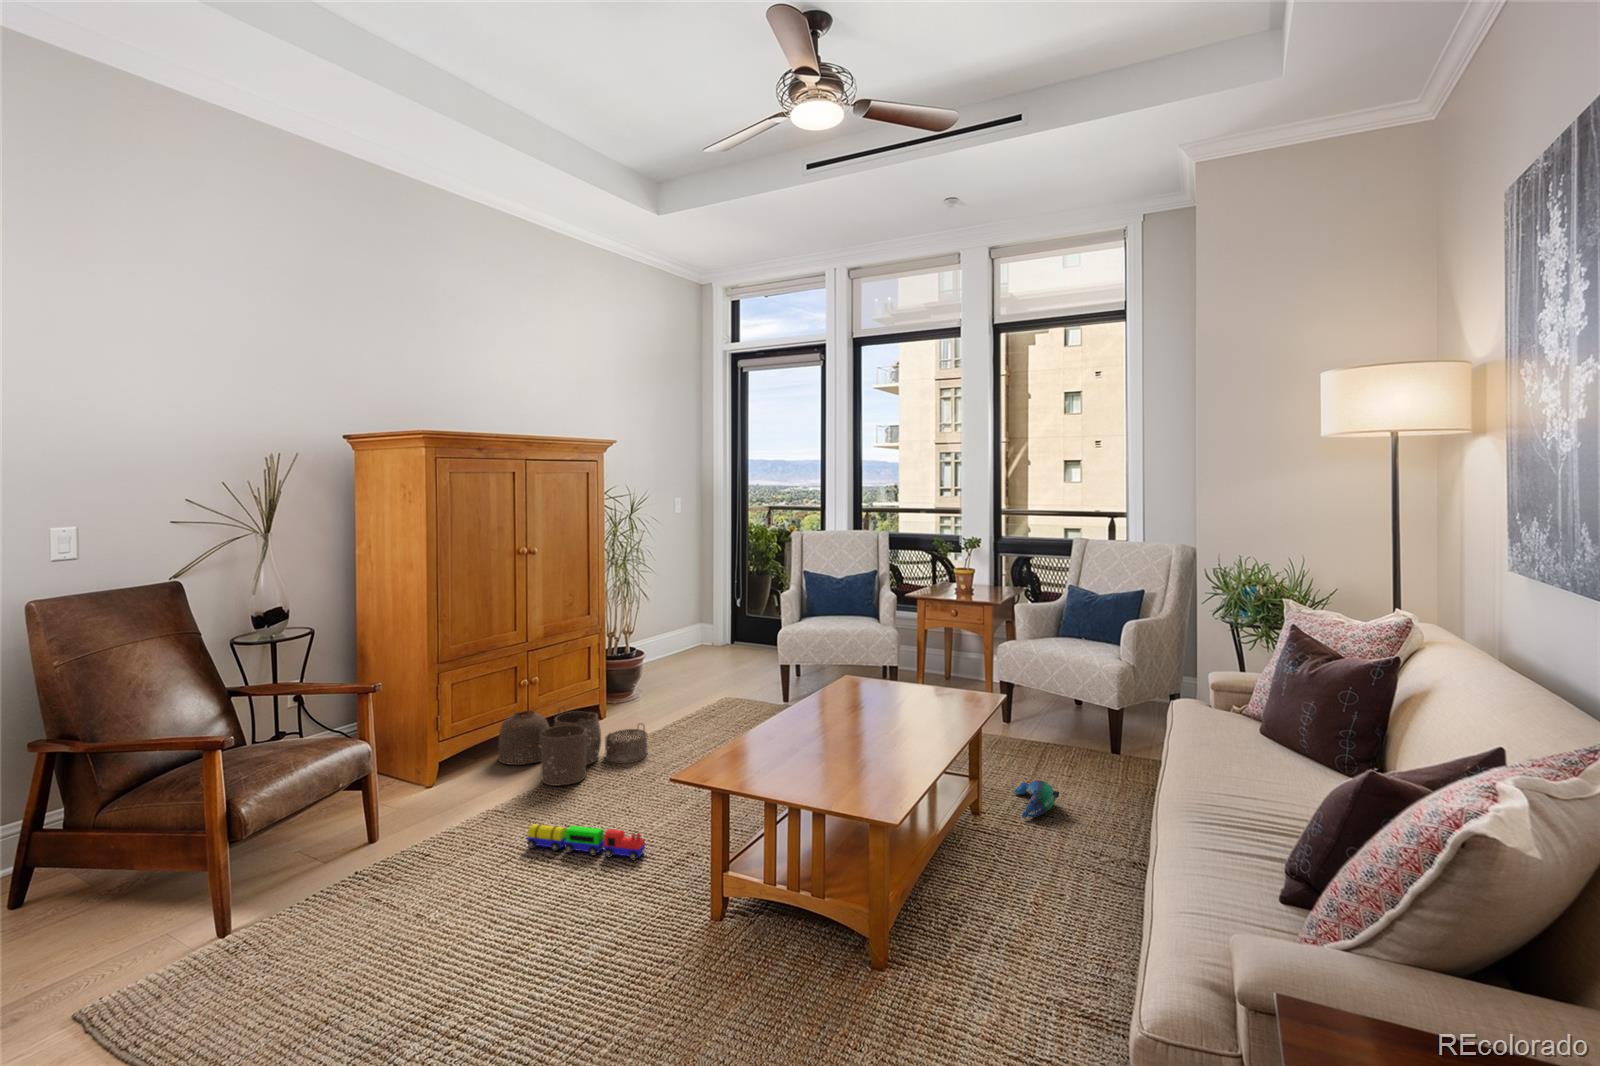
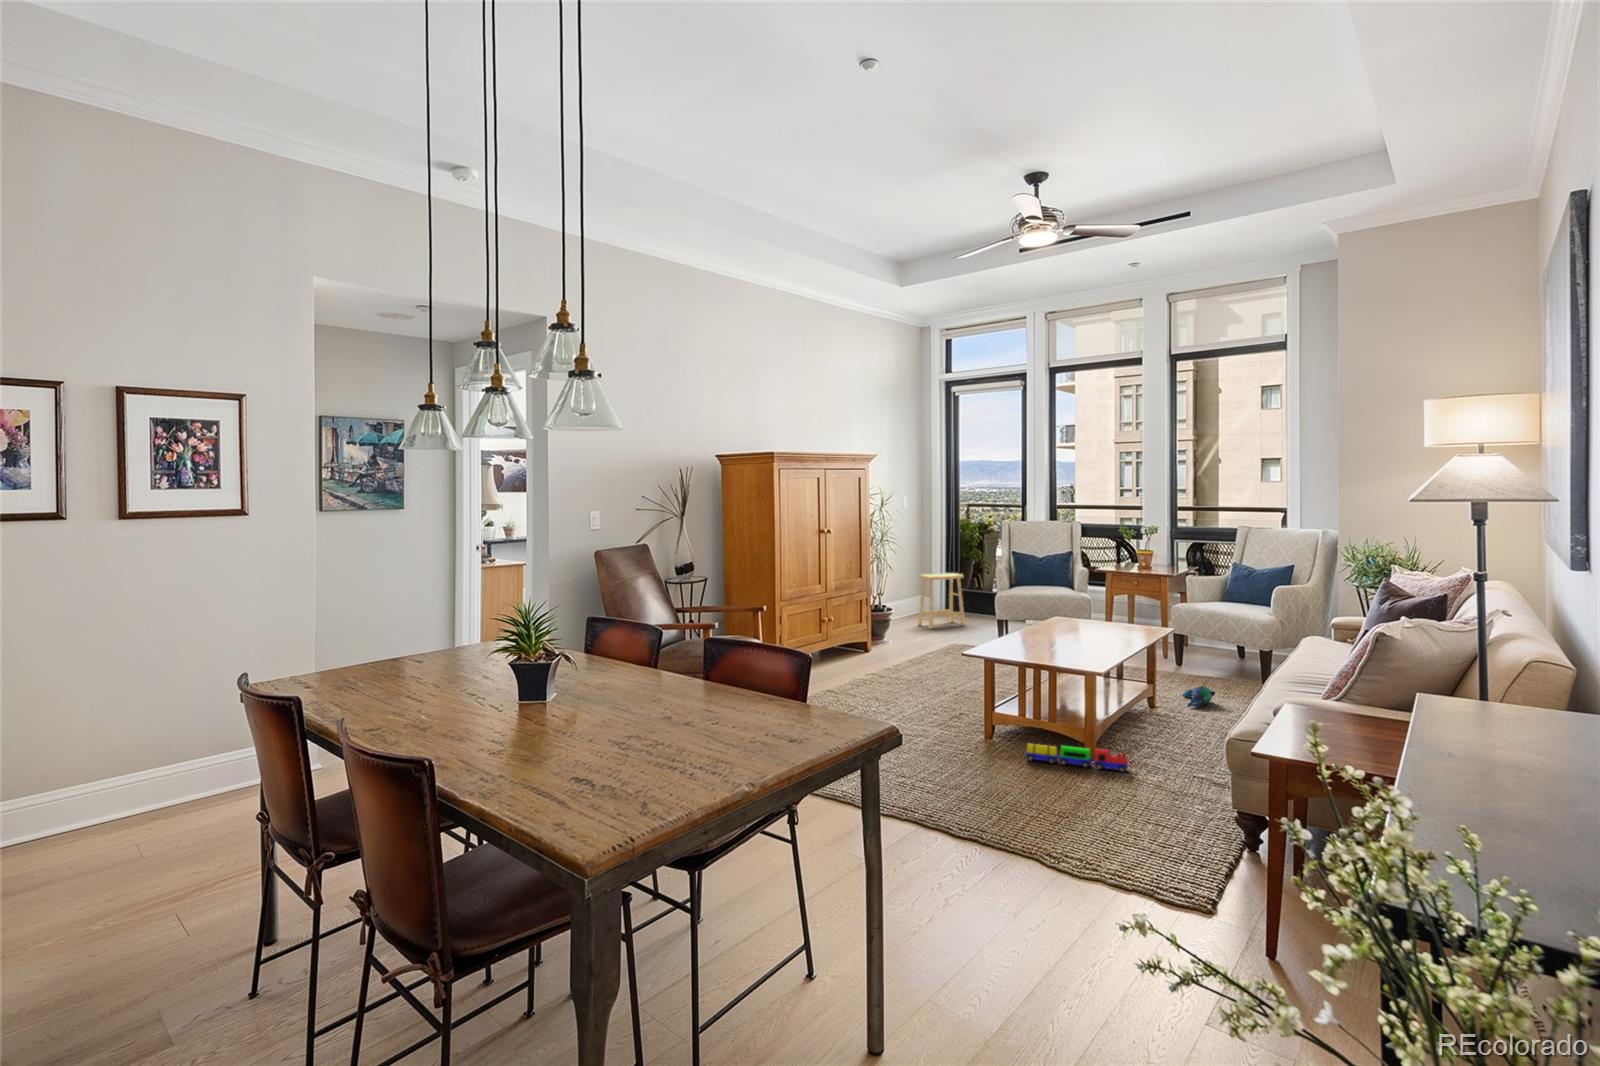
footstool: none [689,596,749,671] -> present [918,573,965,628]
woven basket: present [498,708,648,785] -> none [813,636,915,682]
toy train: present [527,824,646,860] -> present [1026,744,1128,773]

